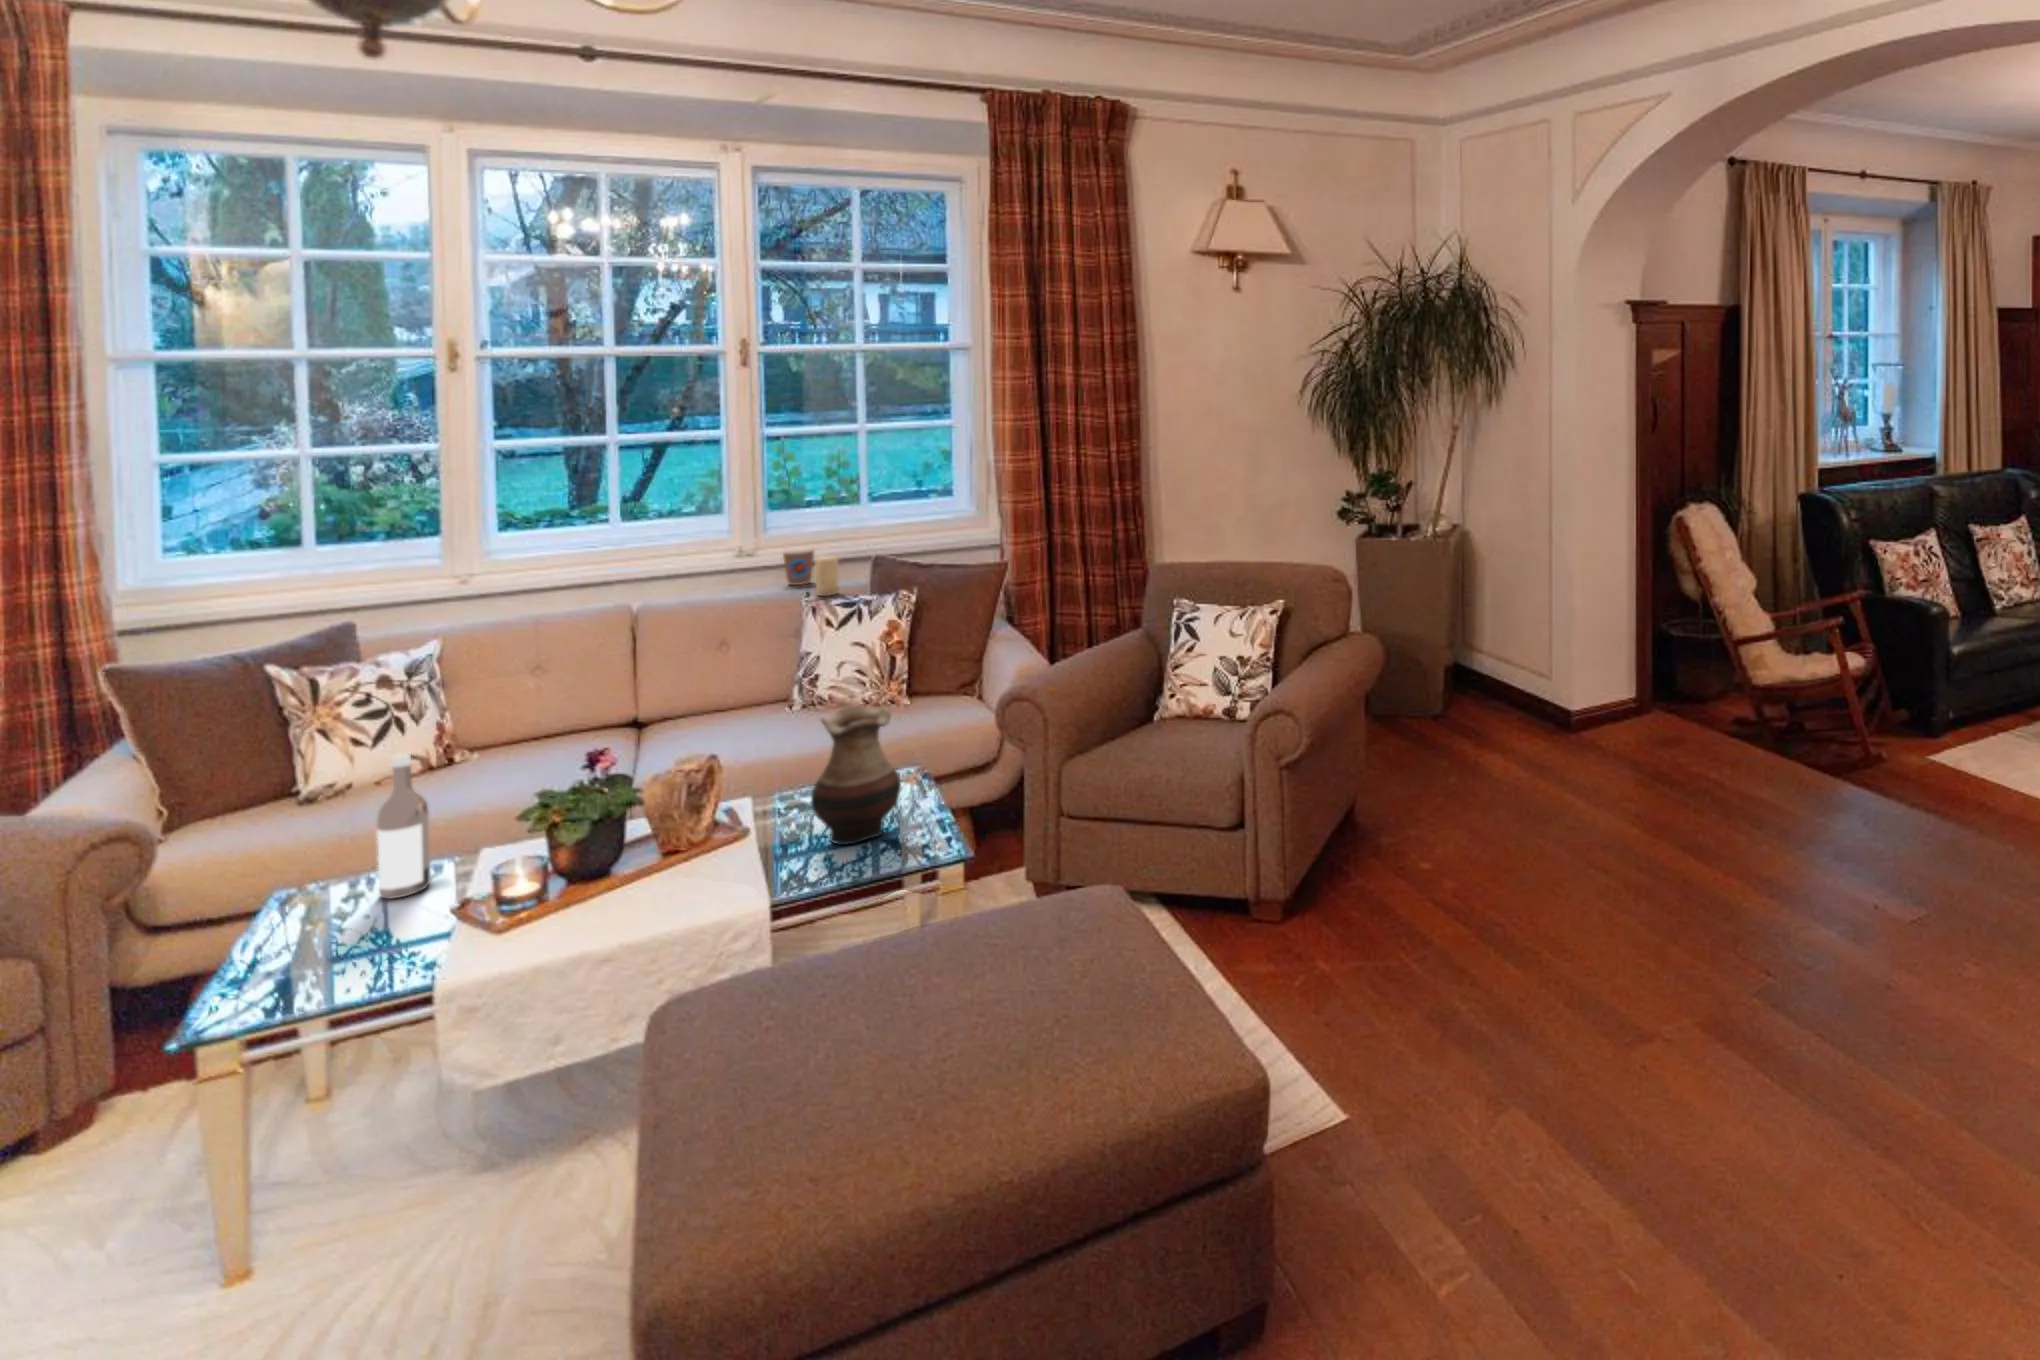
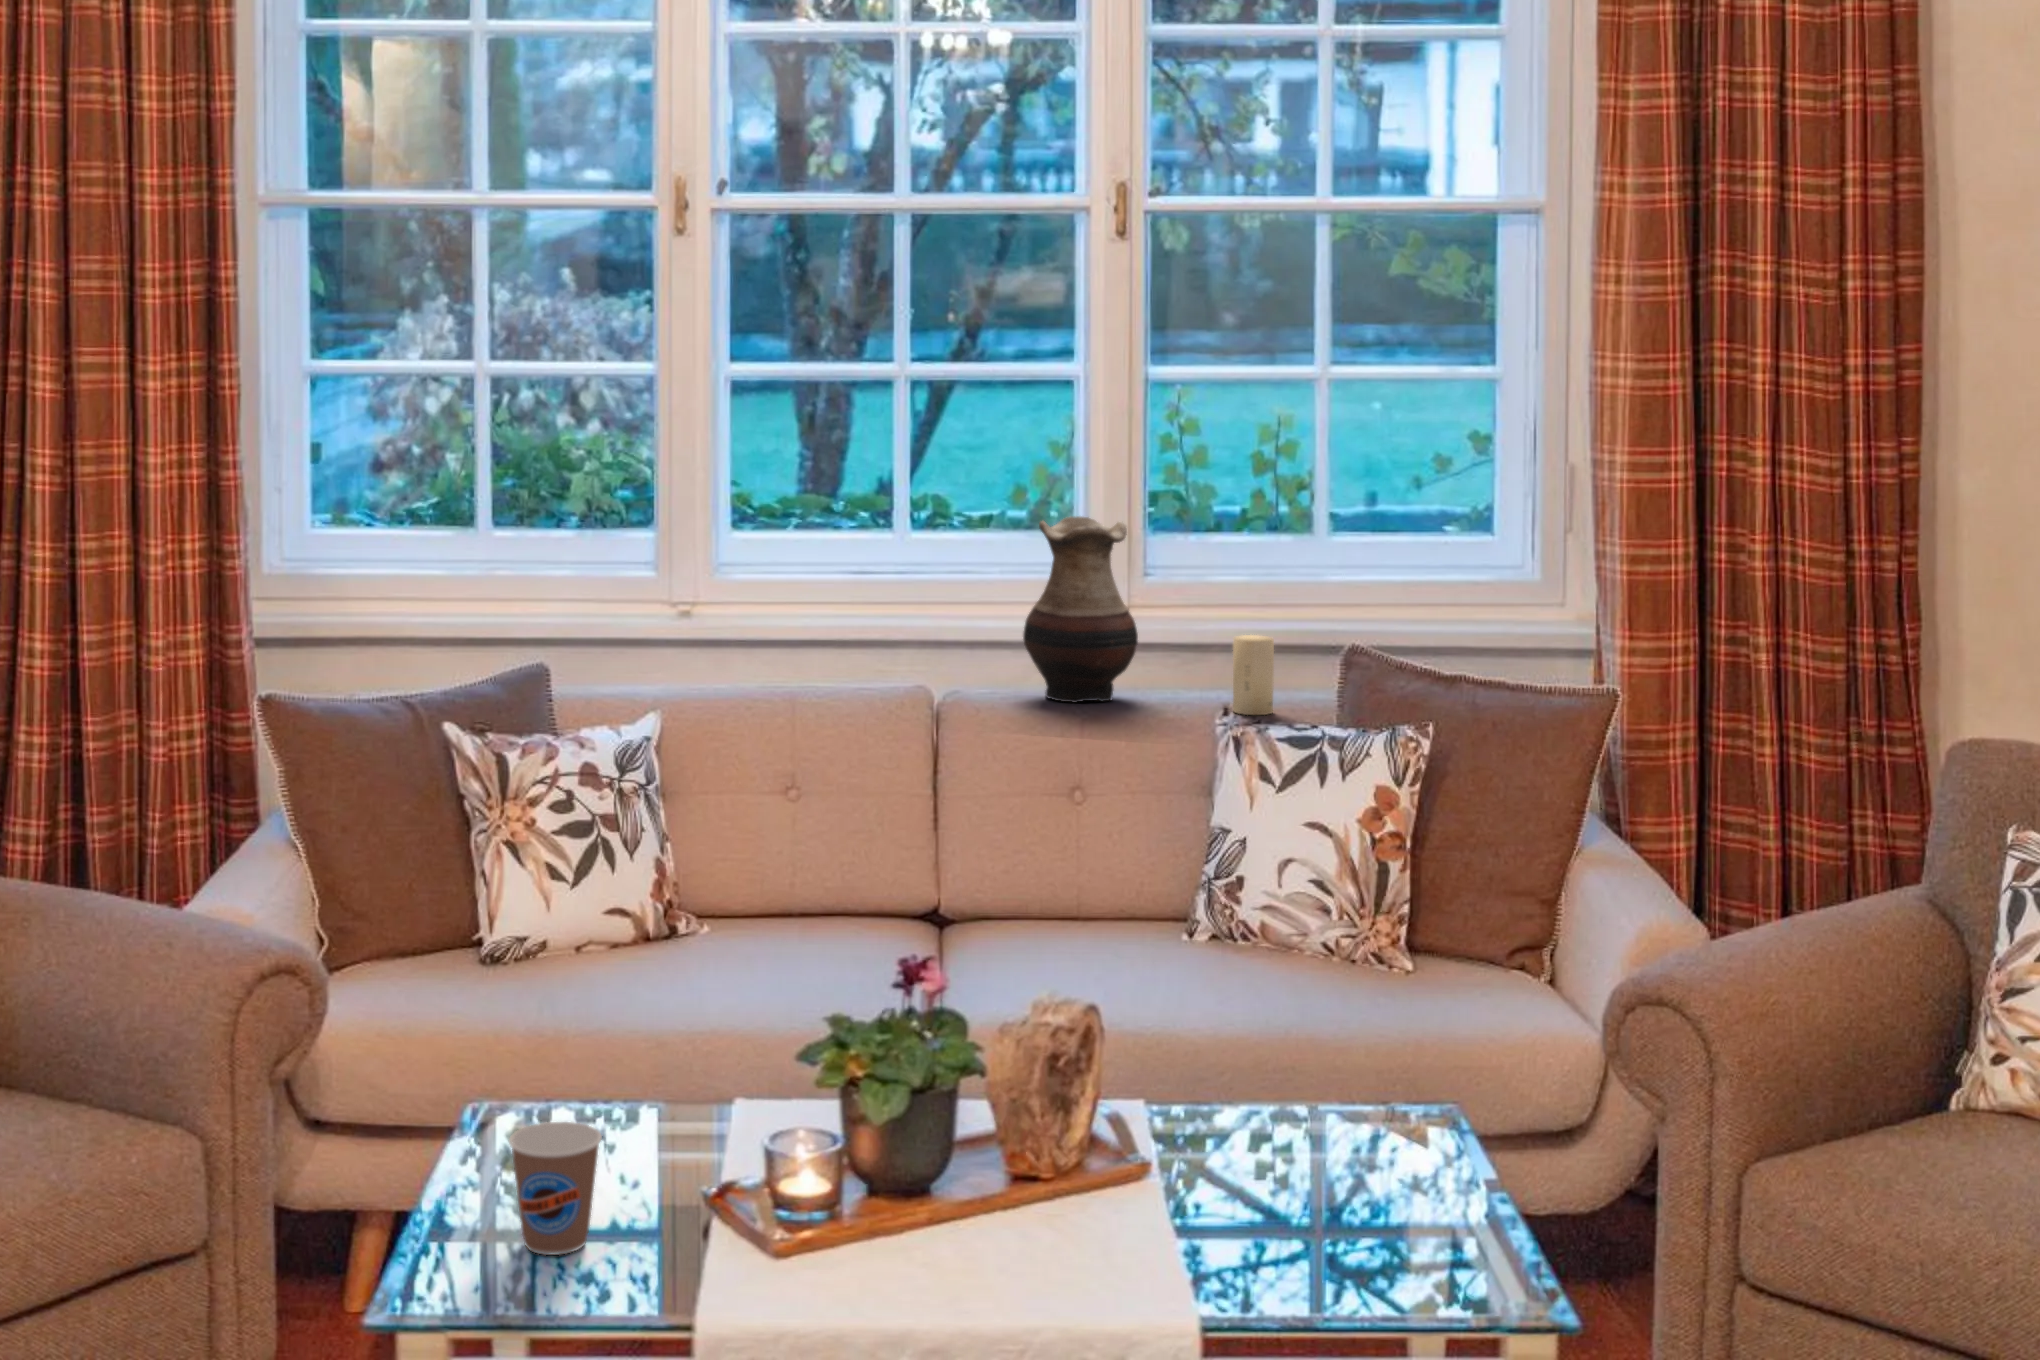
coffee cup: present [783,549,814,585] -> present [509,1122,602,1255]
vase: present [811,705,901,845] -> present [1023,516,1138,703]
wine bottle: present [377,753,430,899] -> none [594,902,662,1157]

